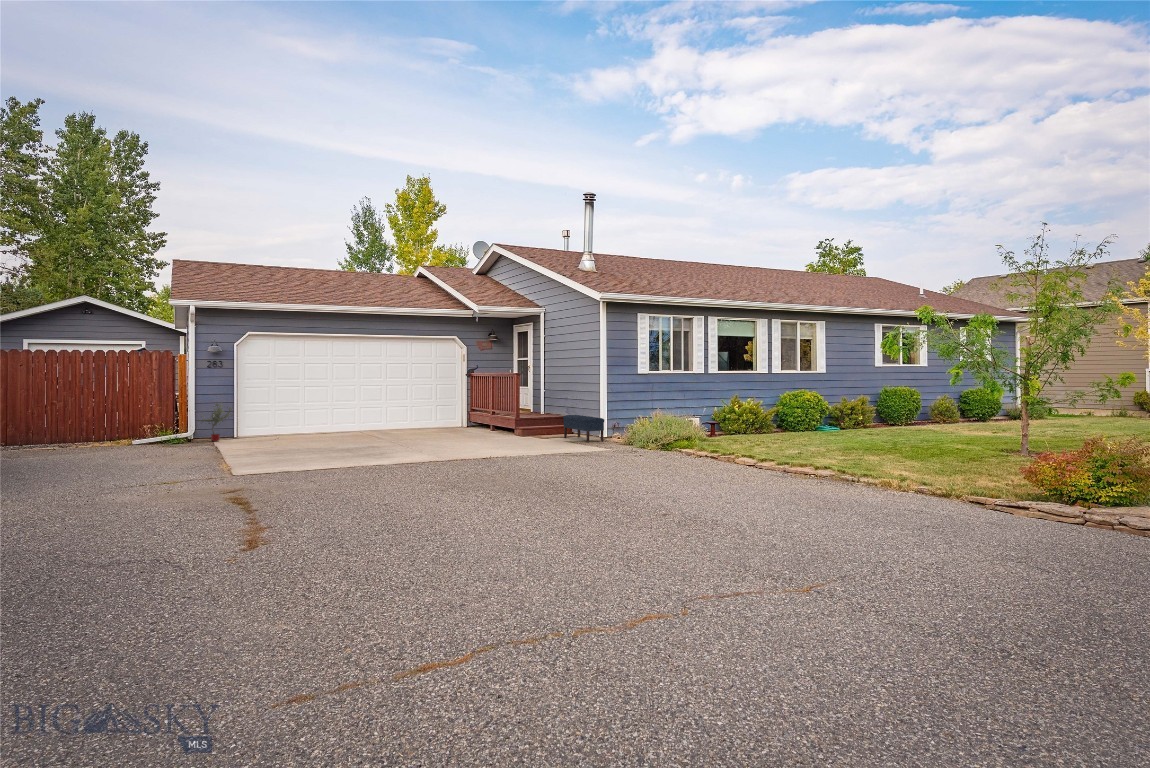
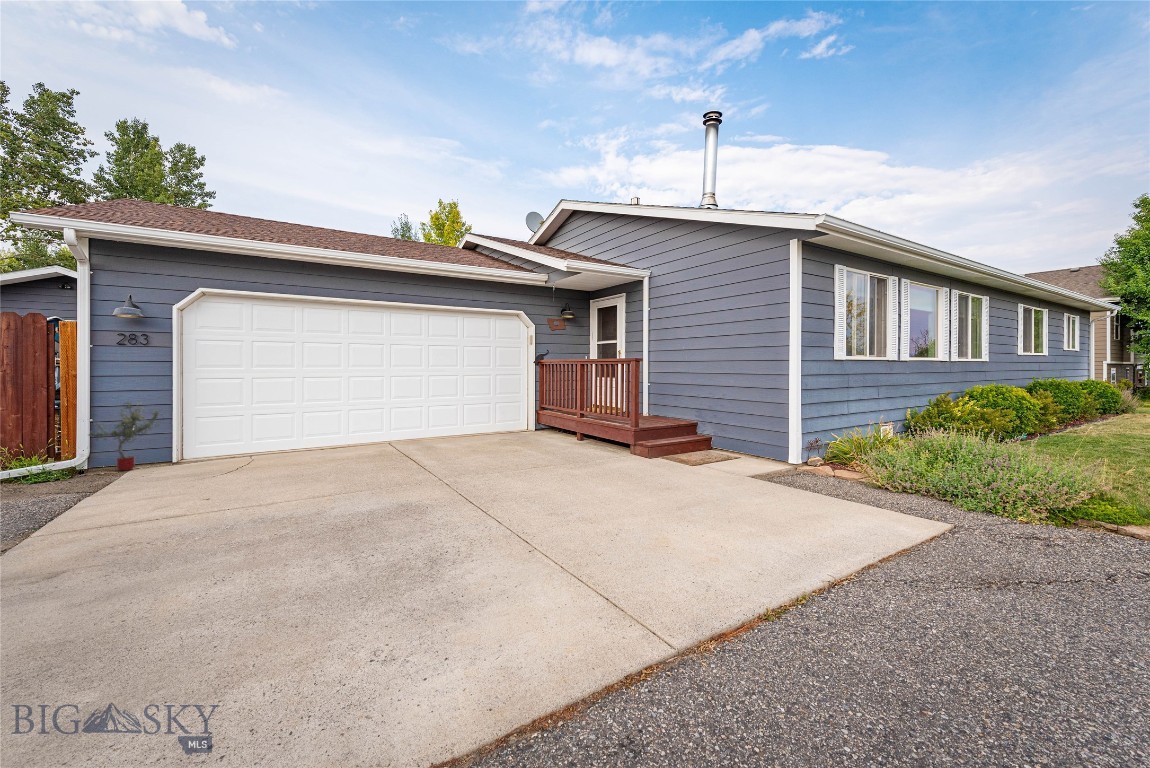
bench: present [563,415,604,443] -> none [701,419,788,467]

